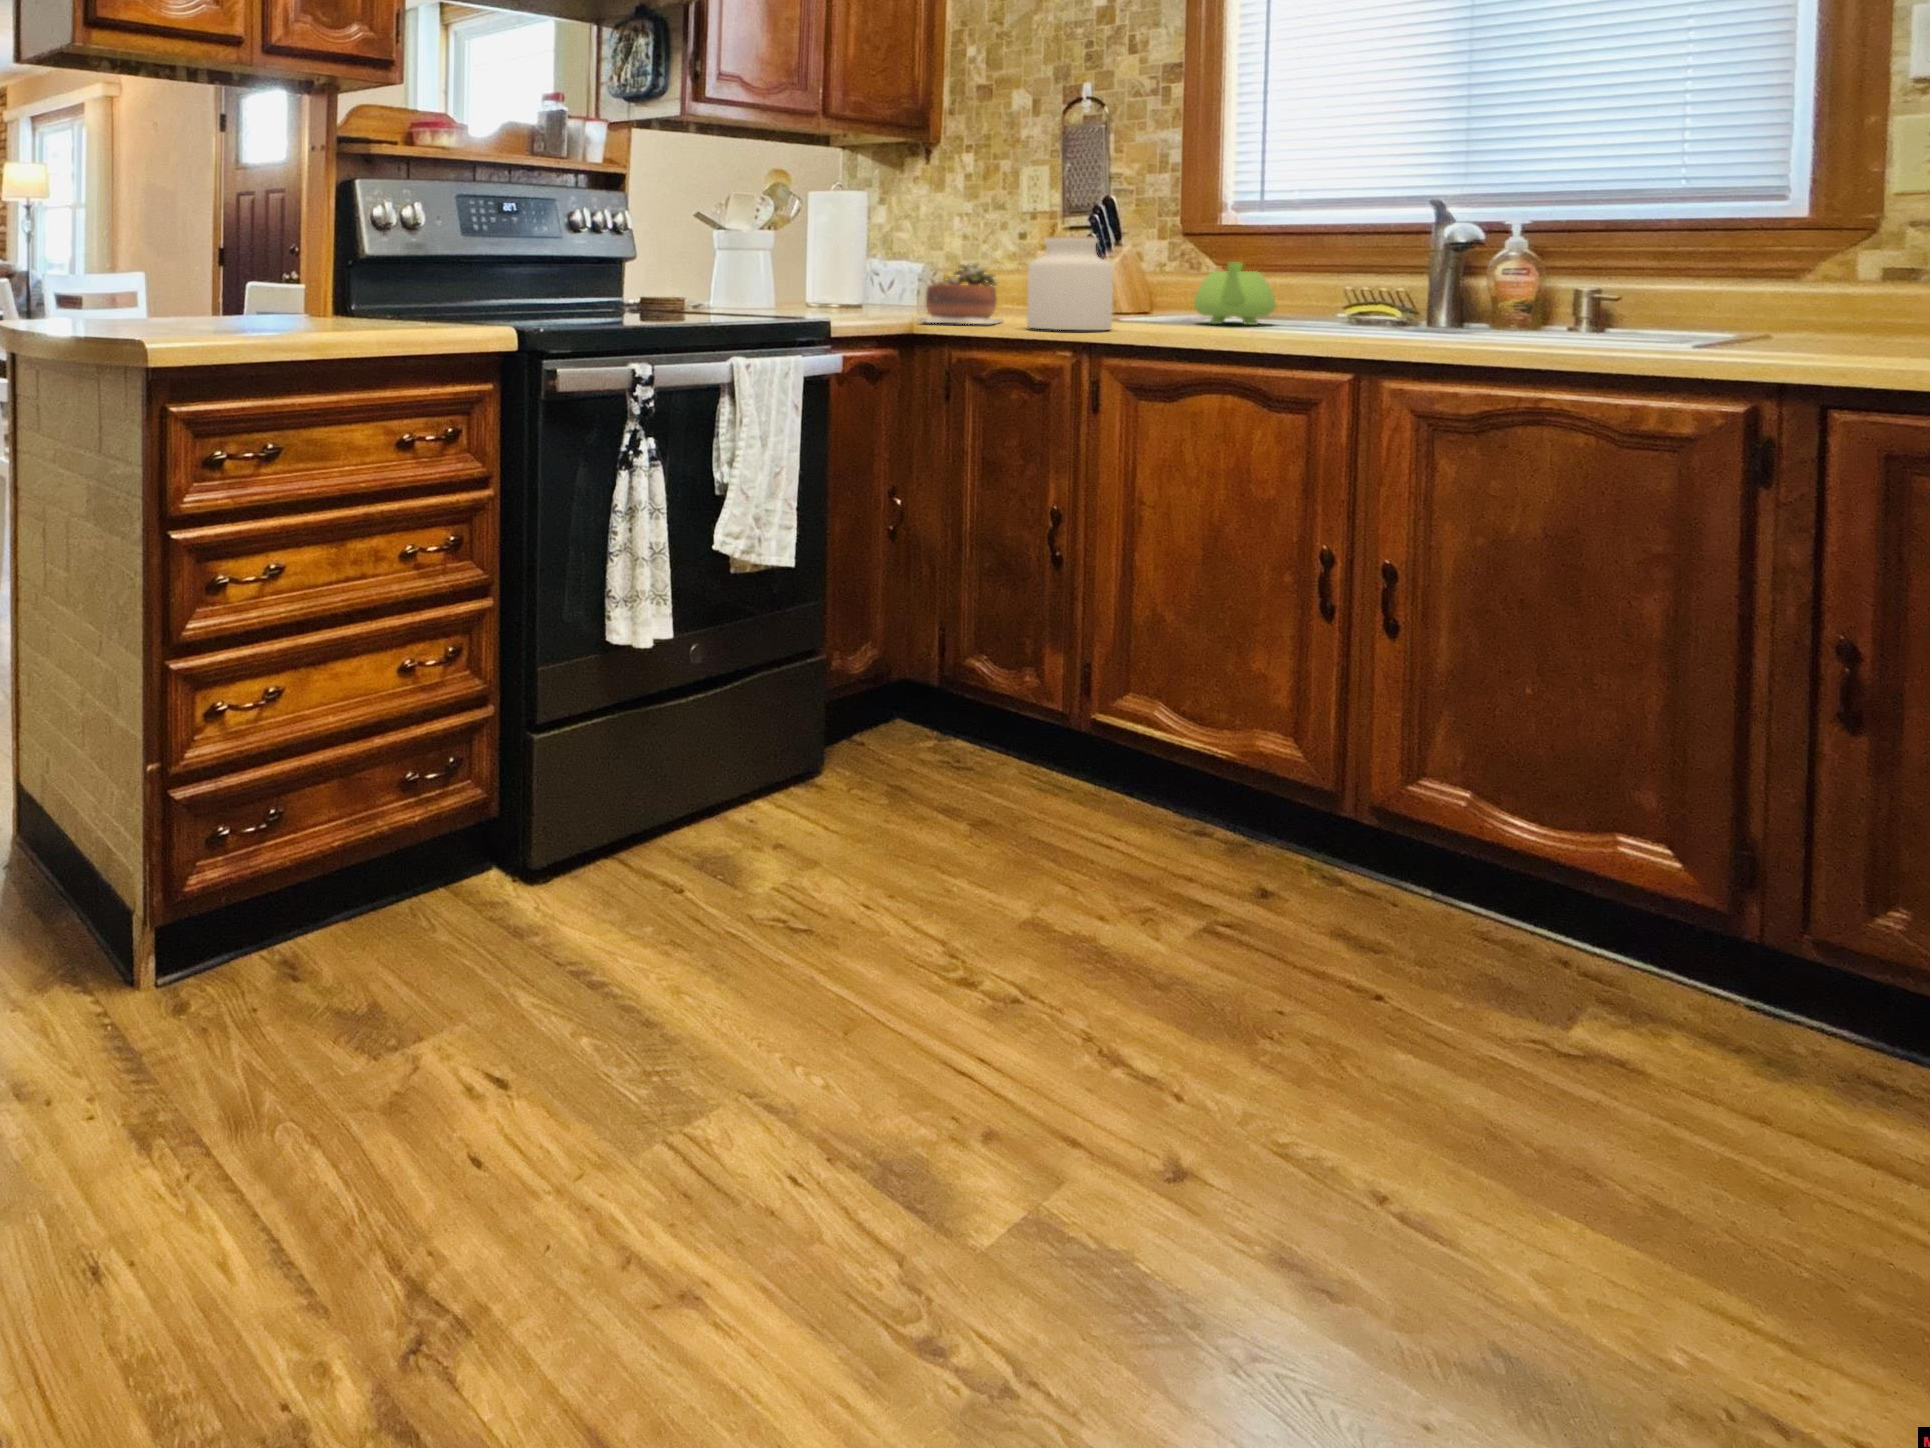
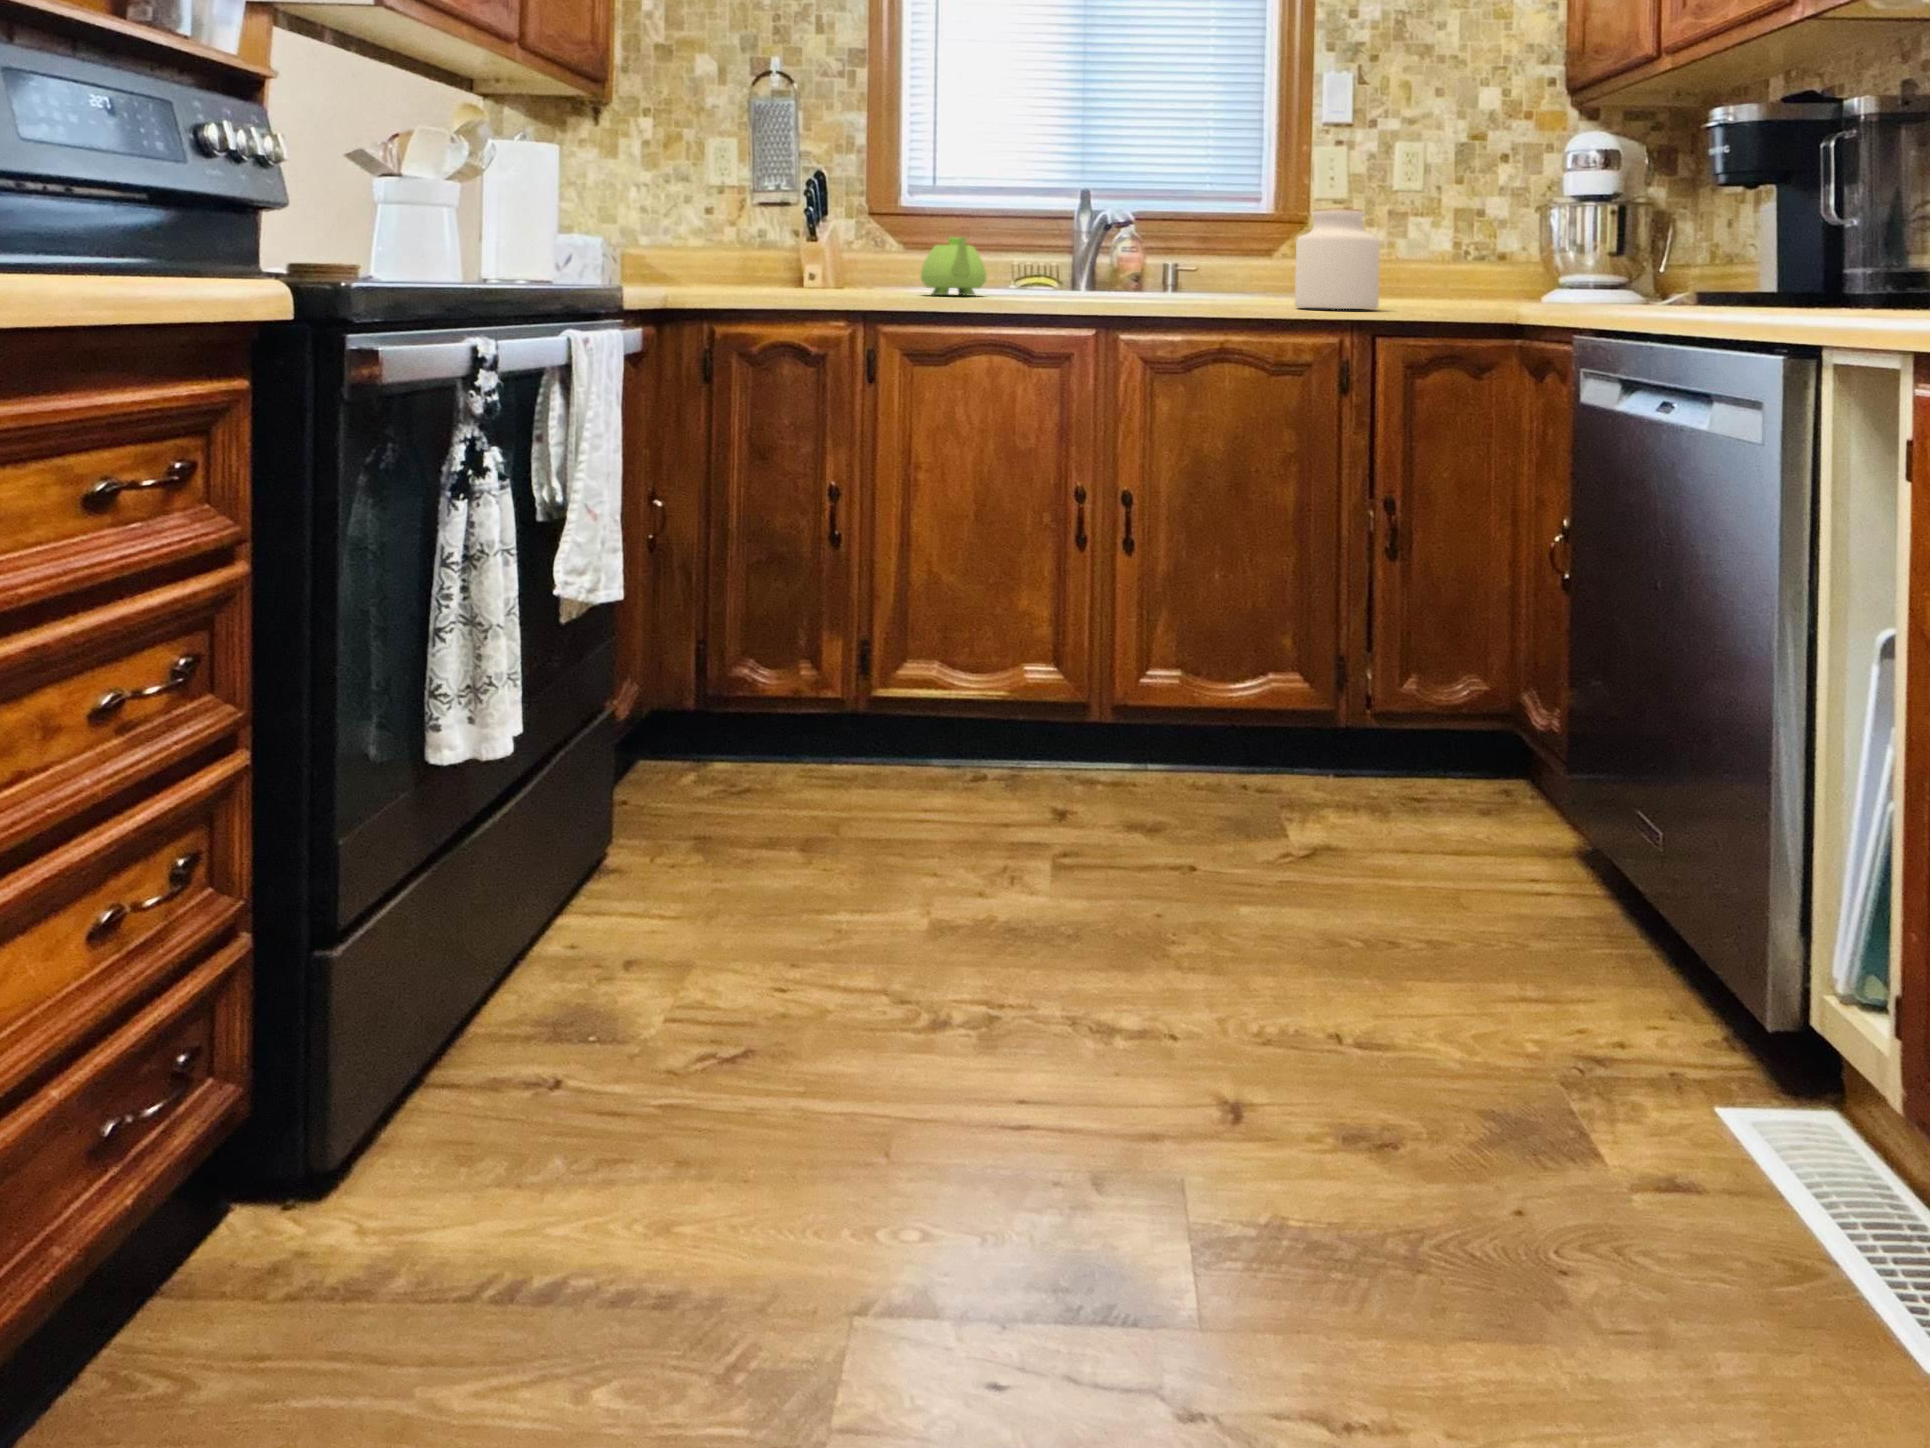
jar: present [1027,236,1113,330] -> present [1295,208,1380,309]
succulent plant: present [917,263,1003,324] -> none [678,230,760,297]

